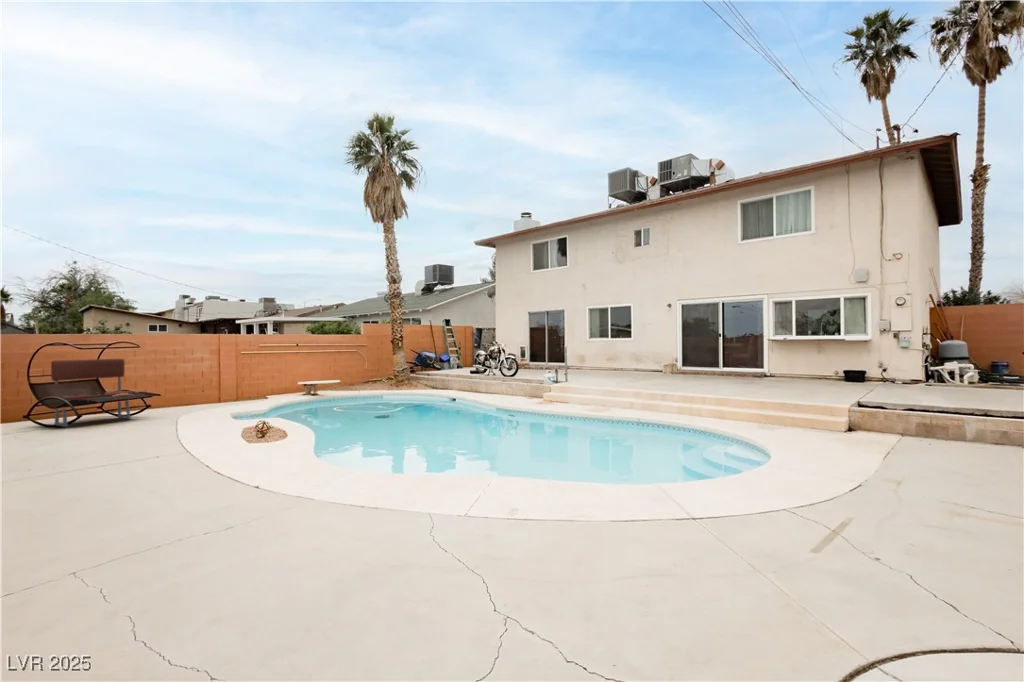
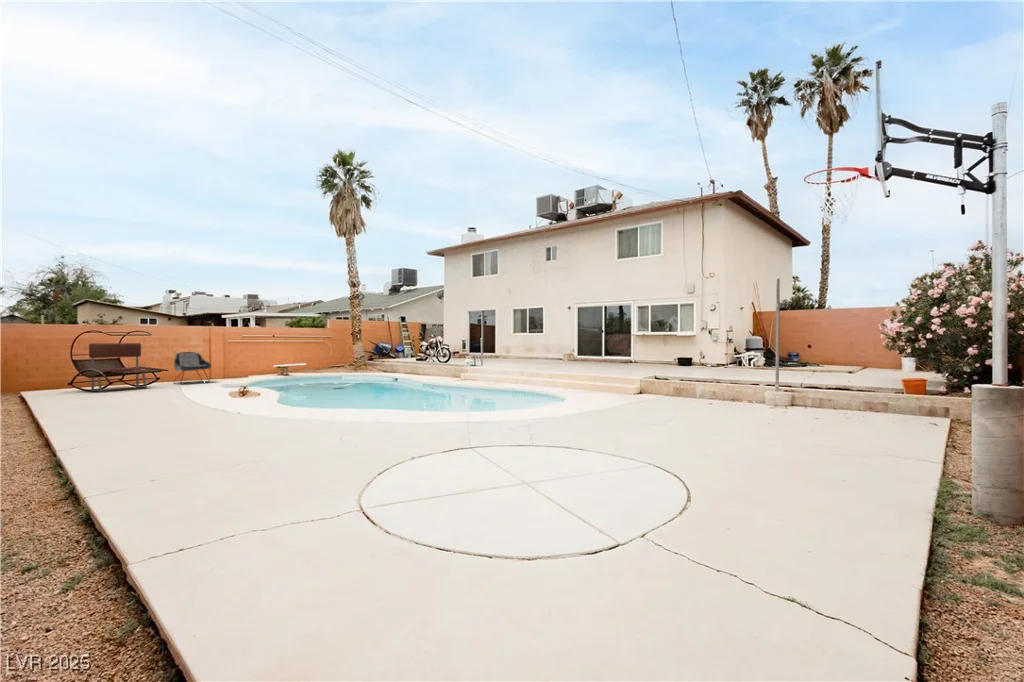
lounge chair: none [169,368,217,412] -> present [174,352,211,384]

